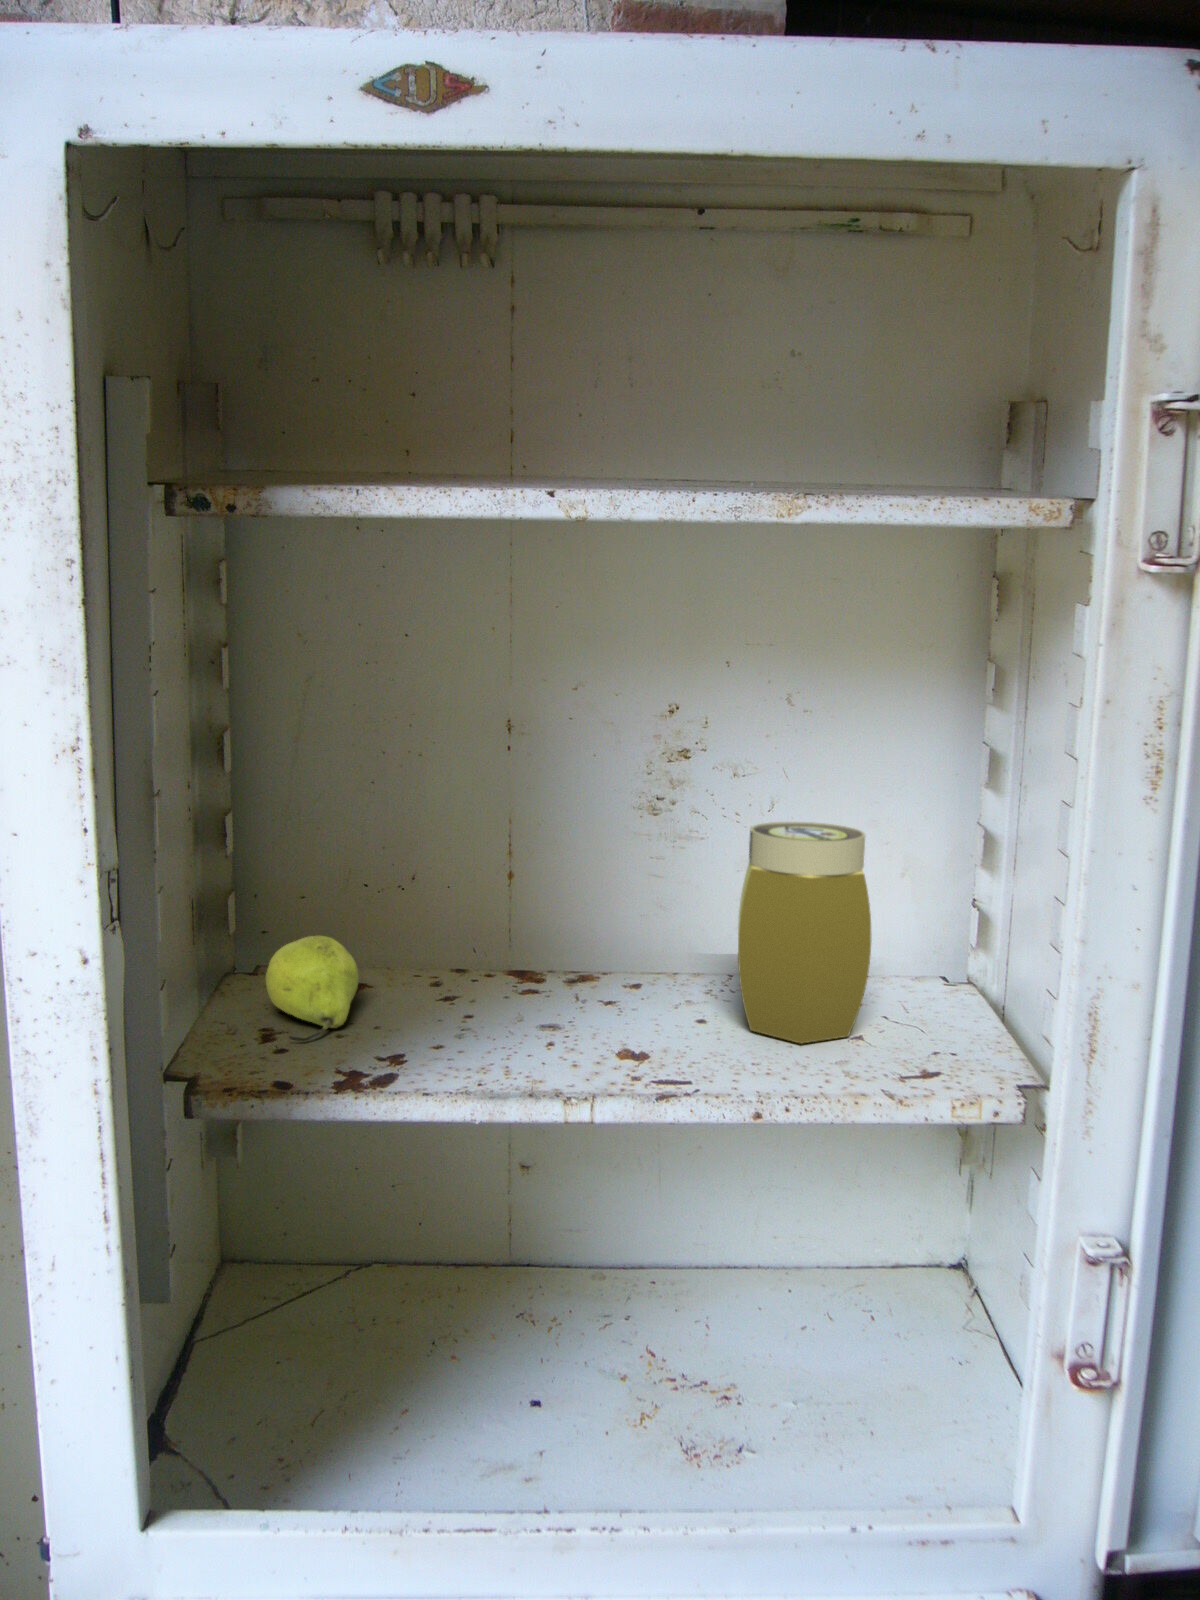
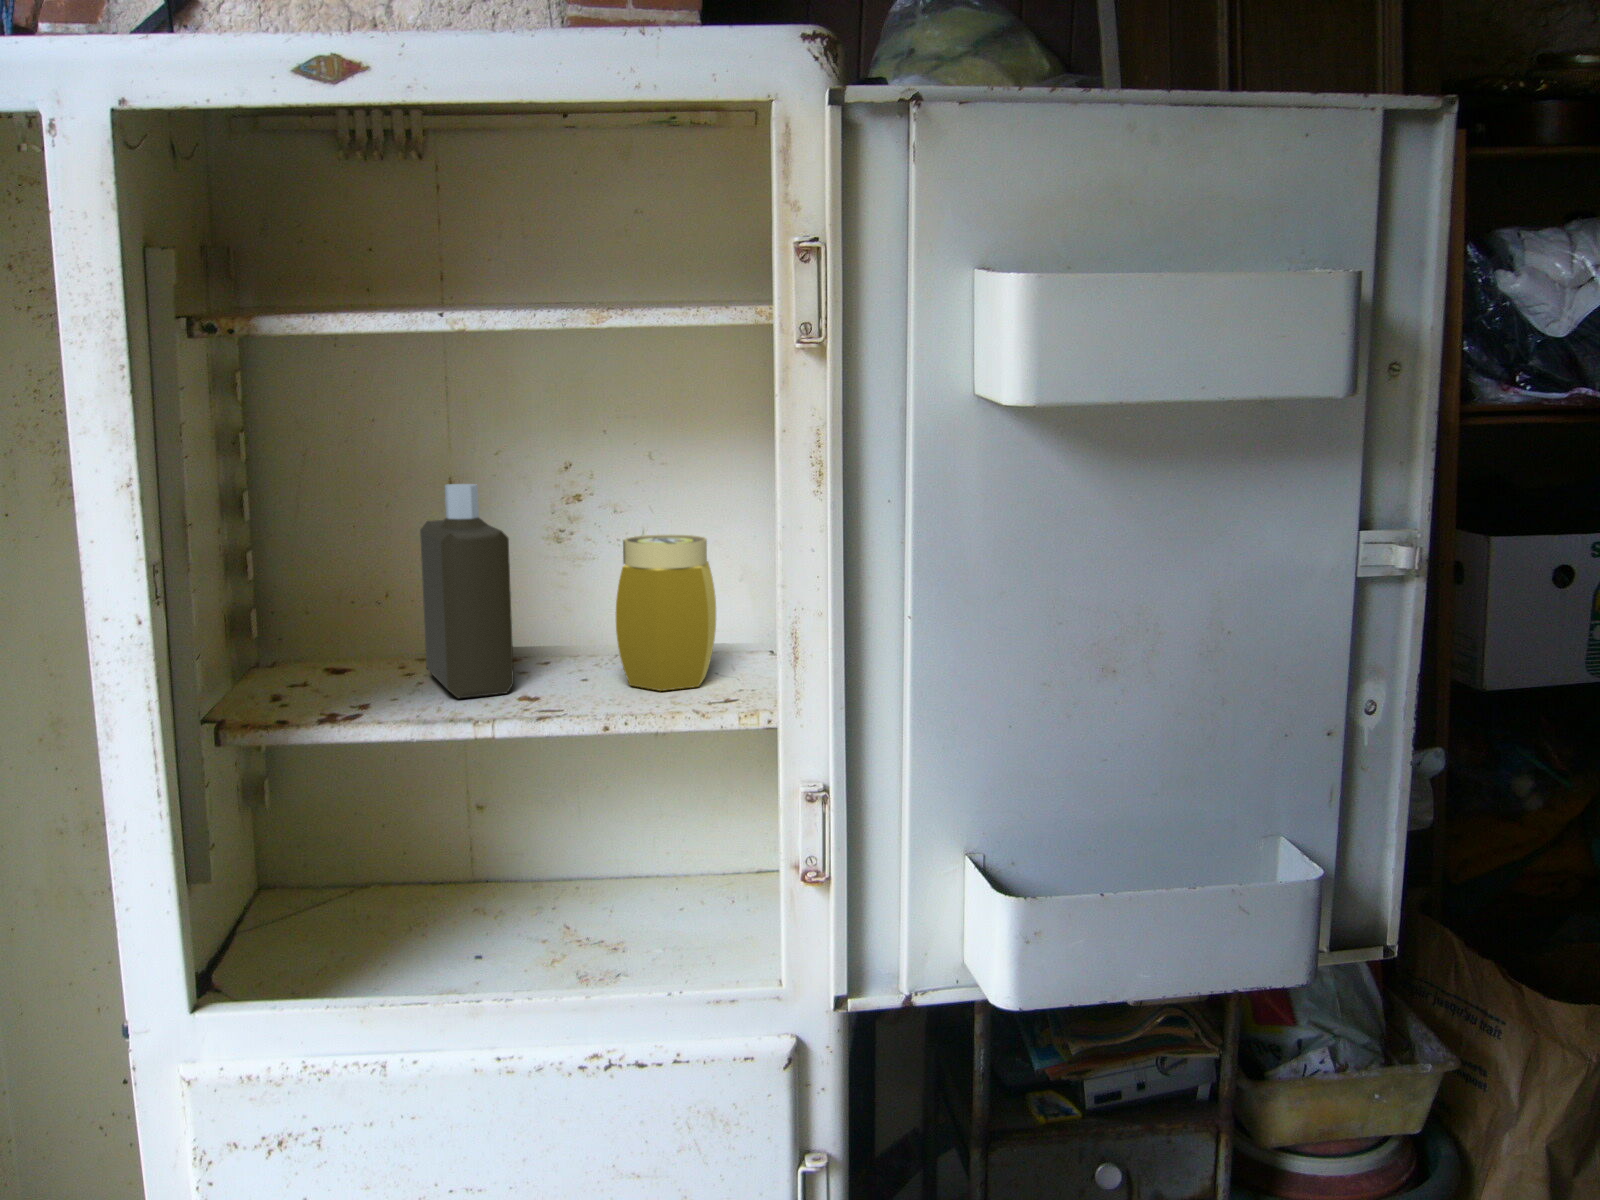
bottle: none [464,747,599,1049] -> present [420,484,514,699]
fruit: present [266,936,359,1041] -> none [273,628,344,699]

